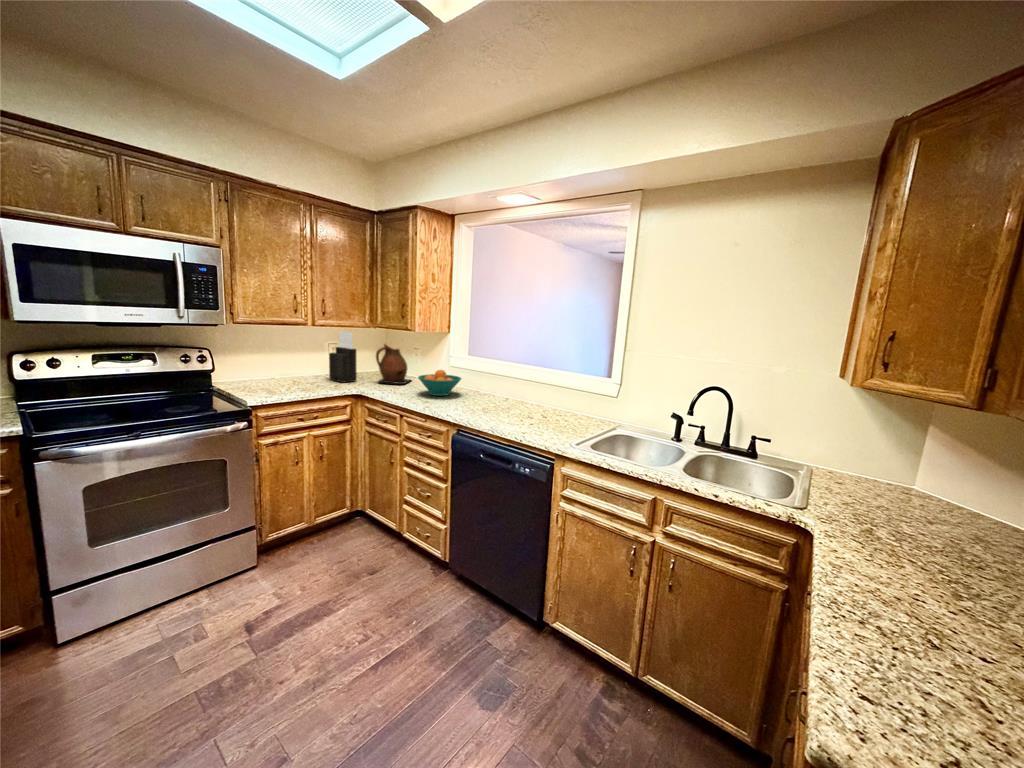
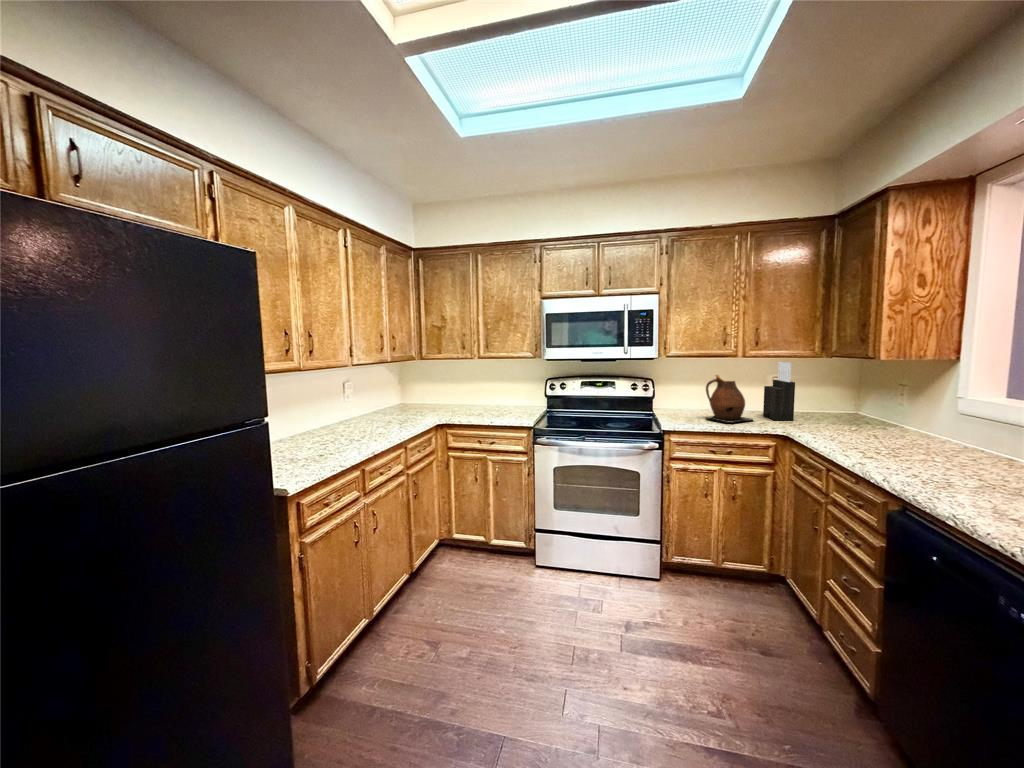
ceramic pitcher: present [376,344,410,384] -> present [706,375,752,423]
fruit bowl: present [418,370,461,396] -> none [868,415,959,455]

